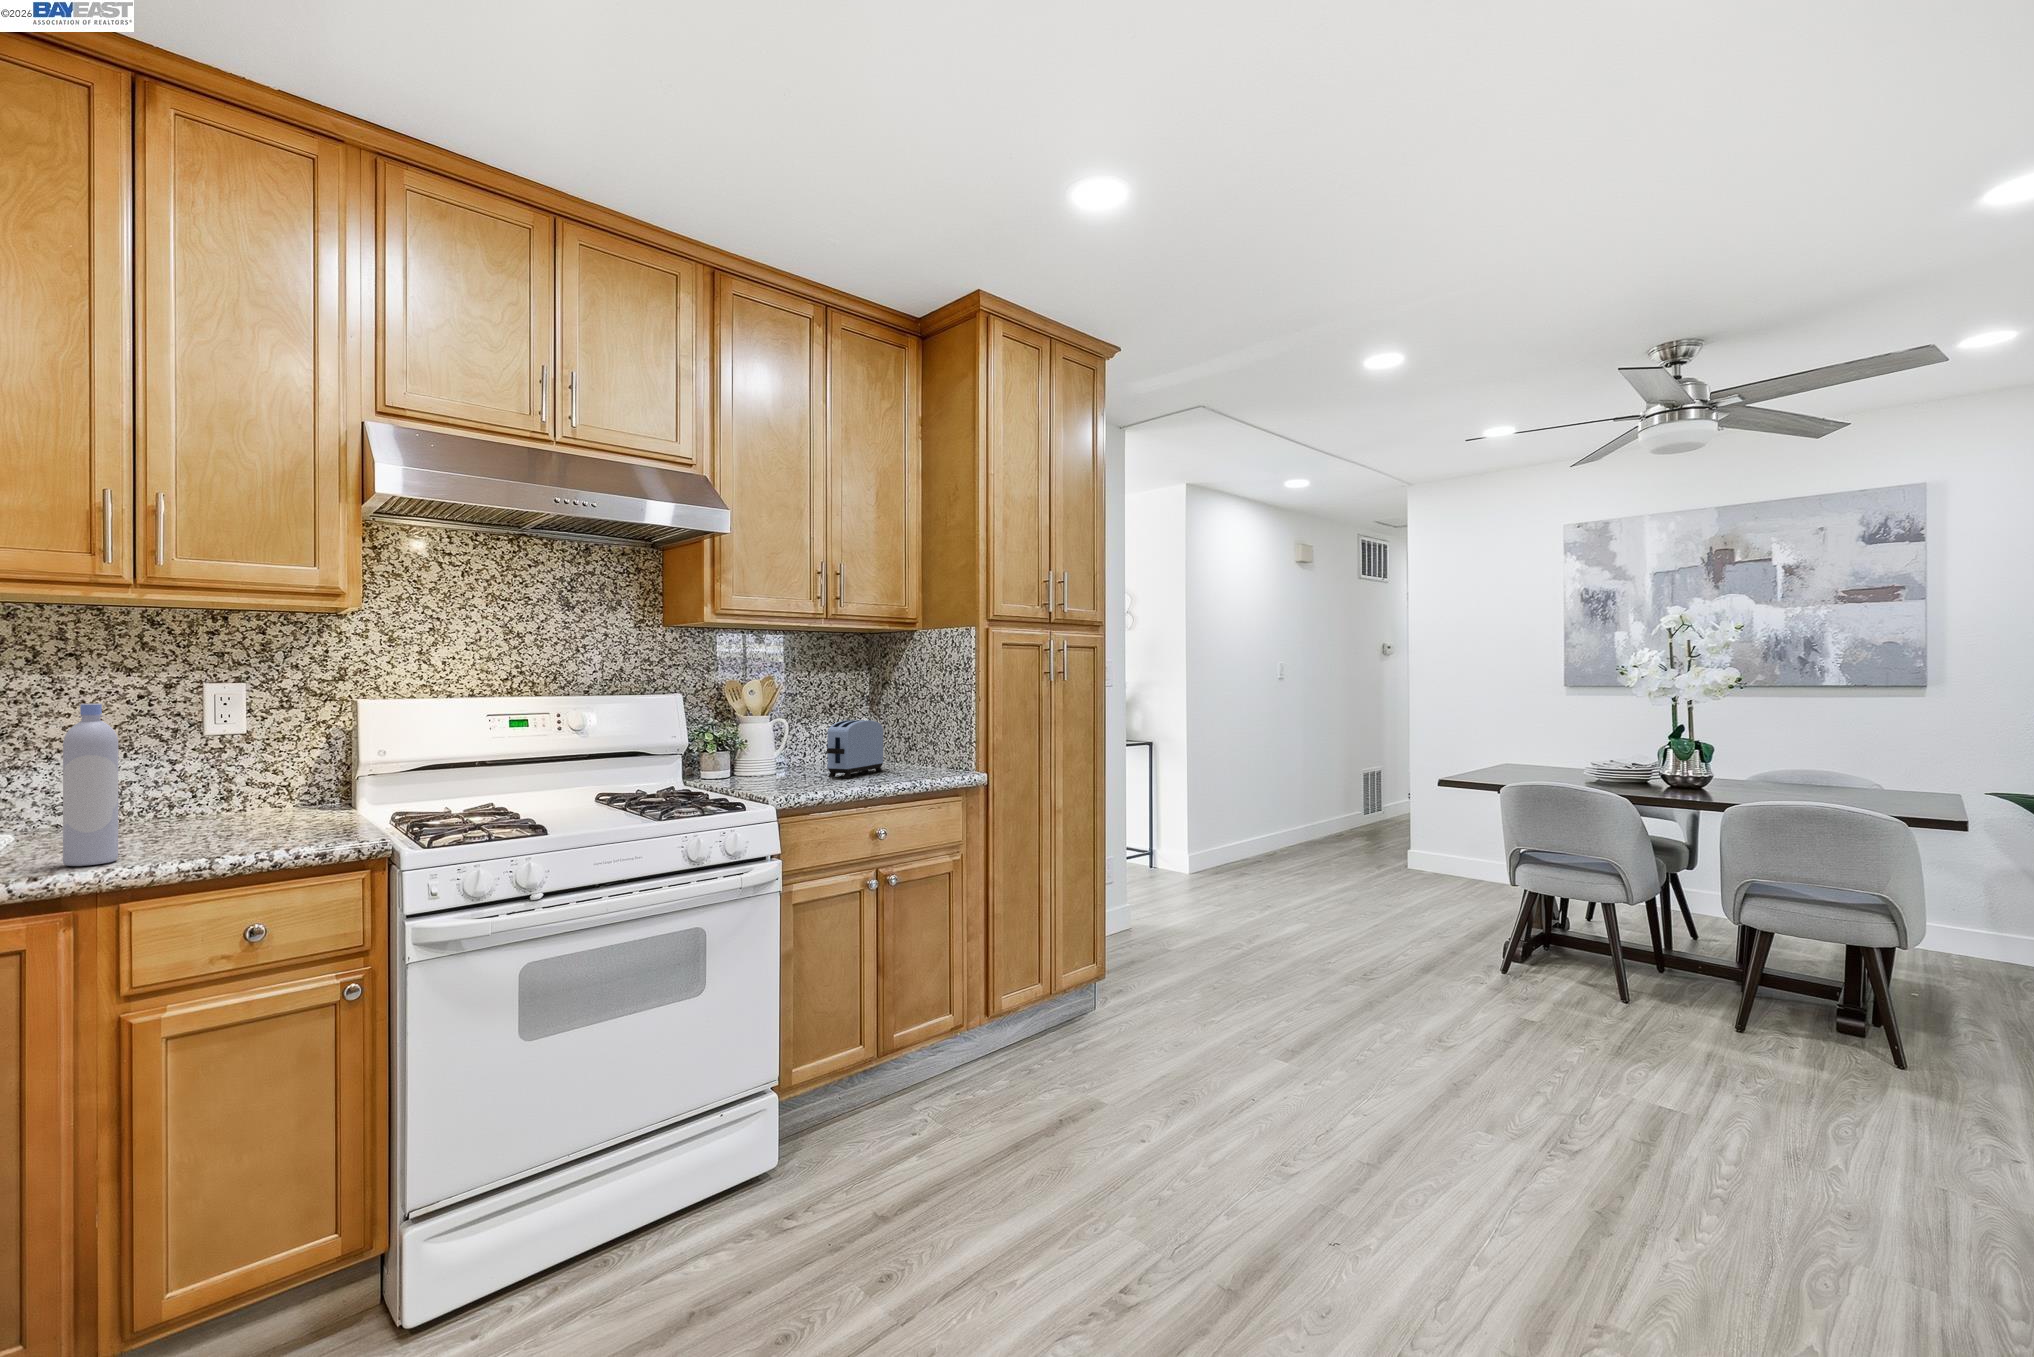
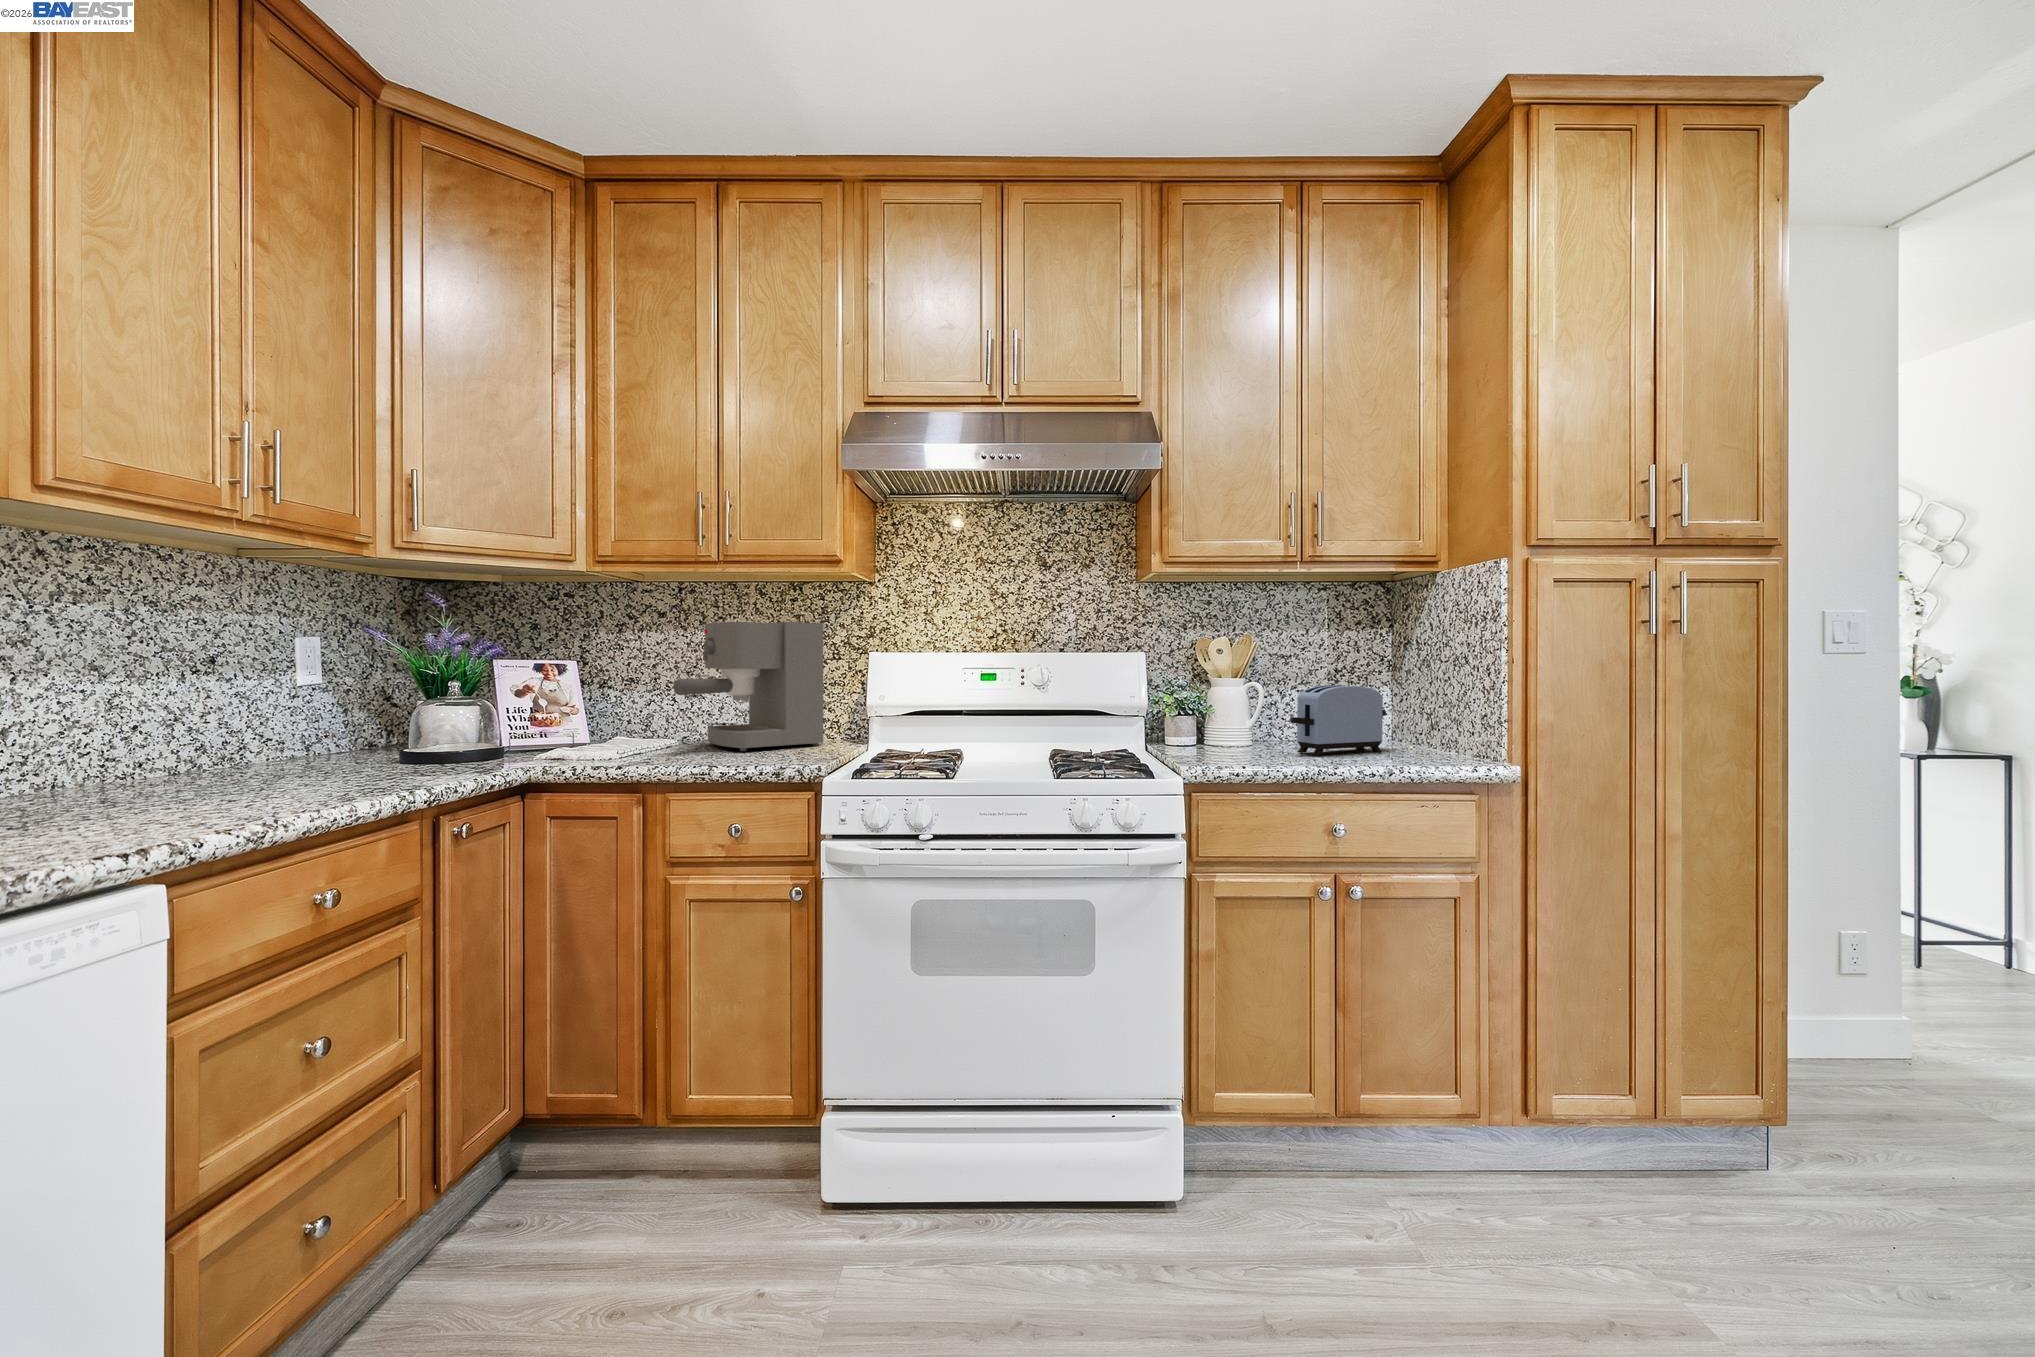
coffee maker: none [95,666,307,836] -> present [674,622,823,751]
bottle: present [63,703,118,866] -> none [629,646,661,763]

